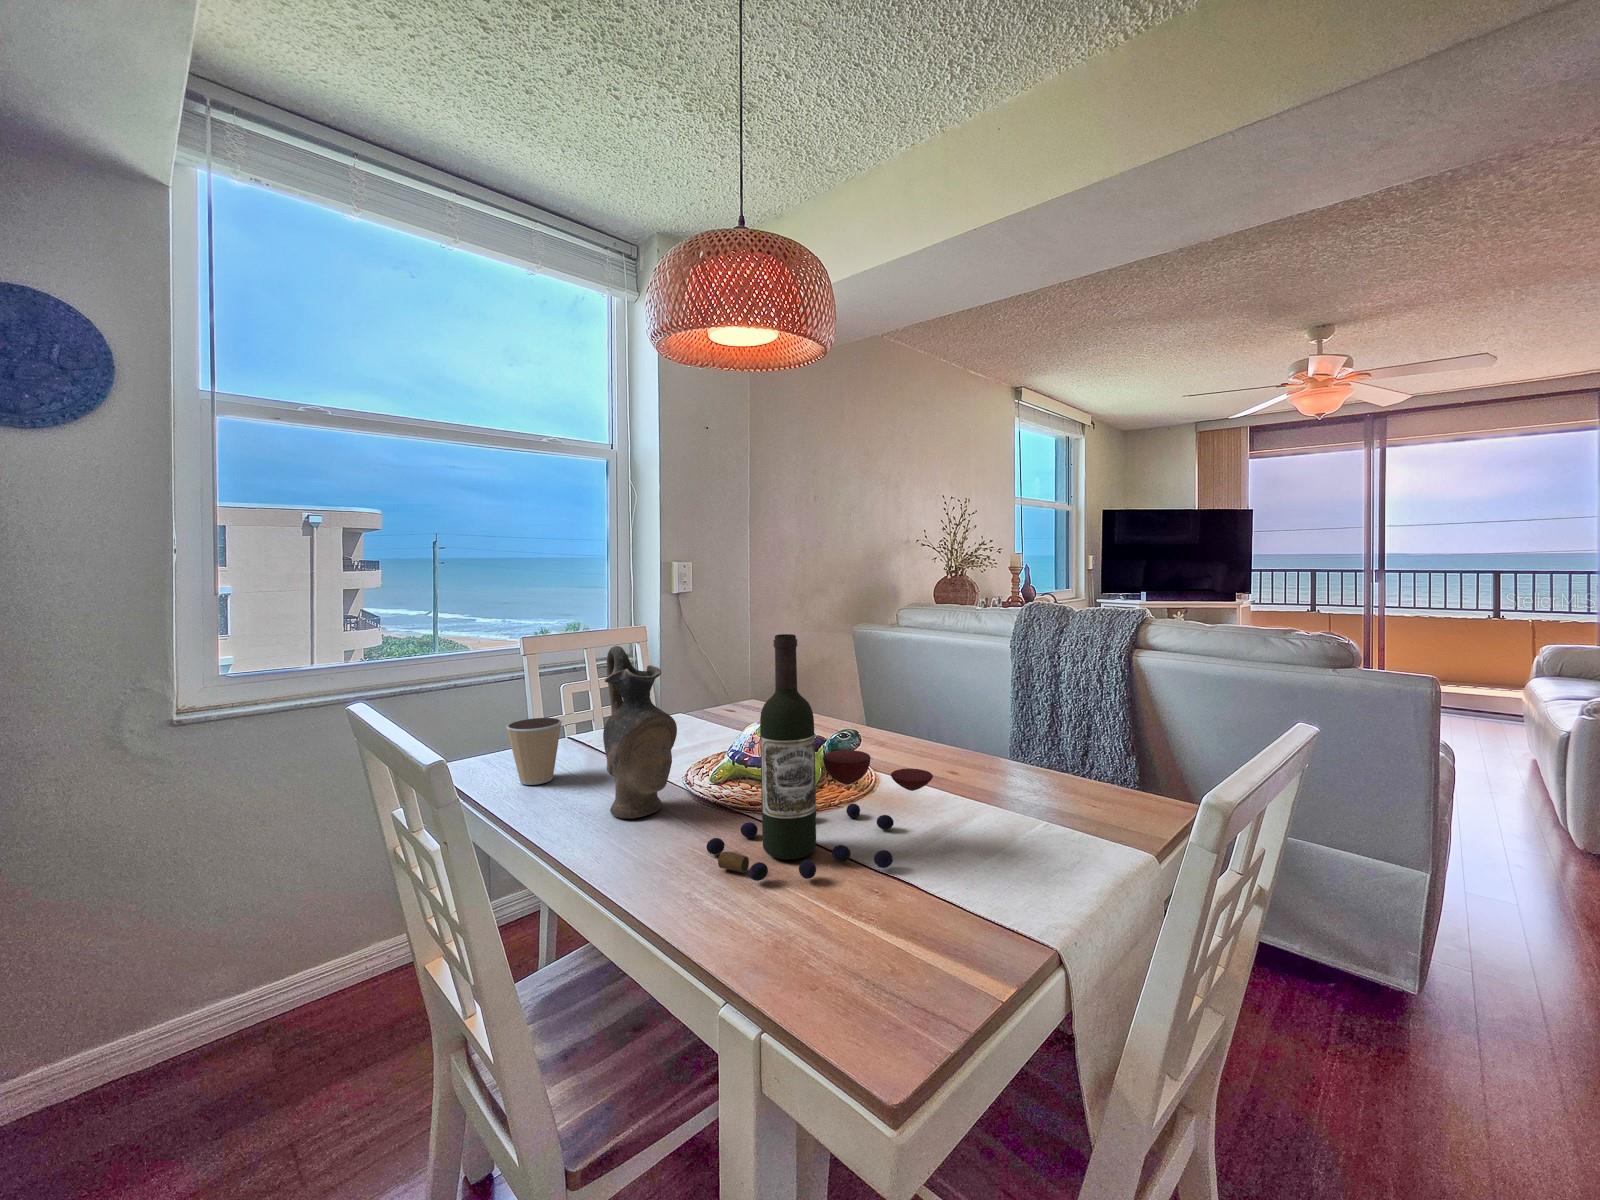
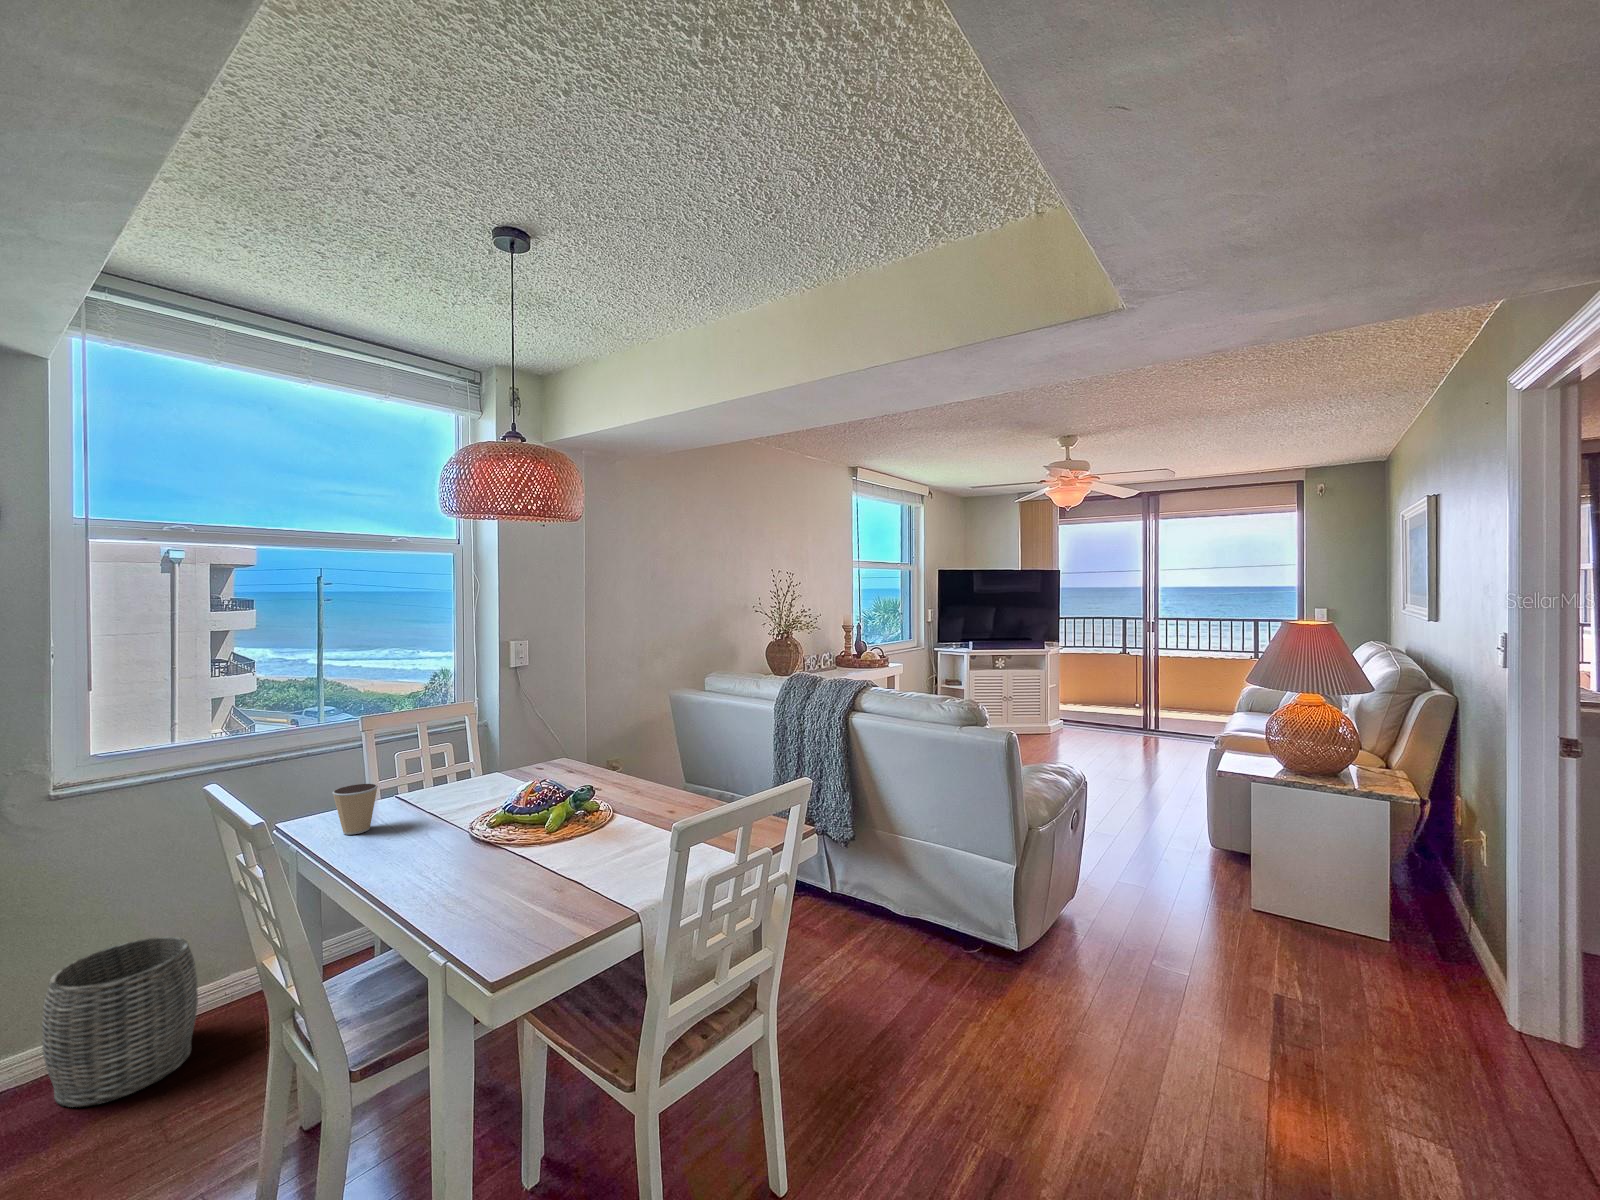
wine bottle: present [706,634,933,881] -> none [460,729,616,889]
ceramic pitcher: present [603,646,677,818] -> none [399,733,455,855]
woven basket: none [163,900,344,1117] -> present [42,937,198,1107]

